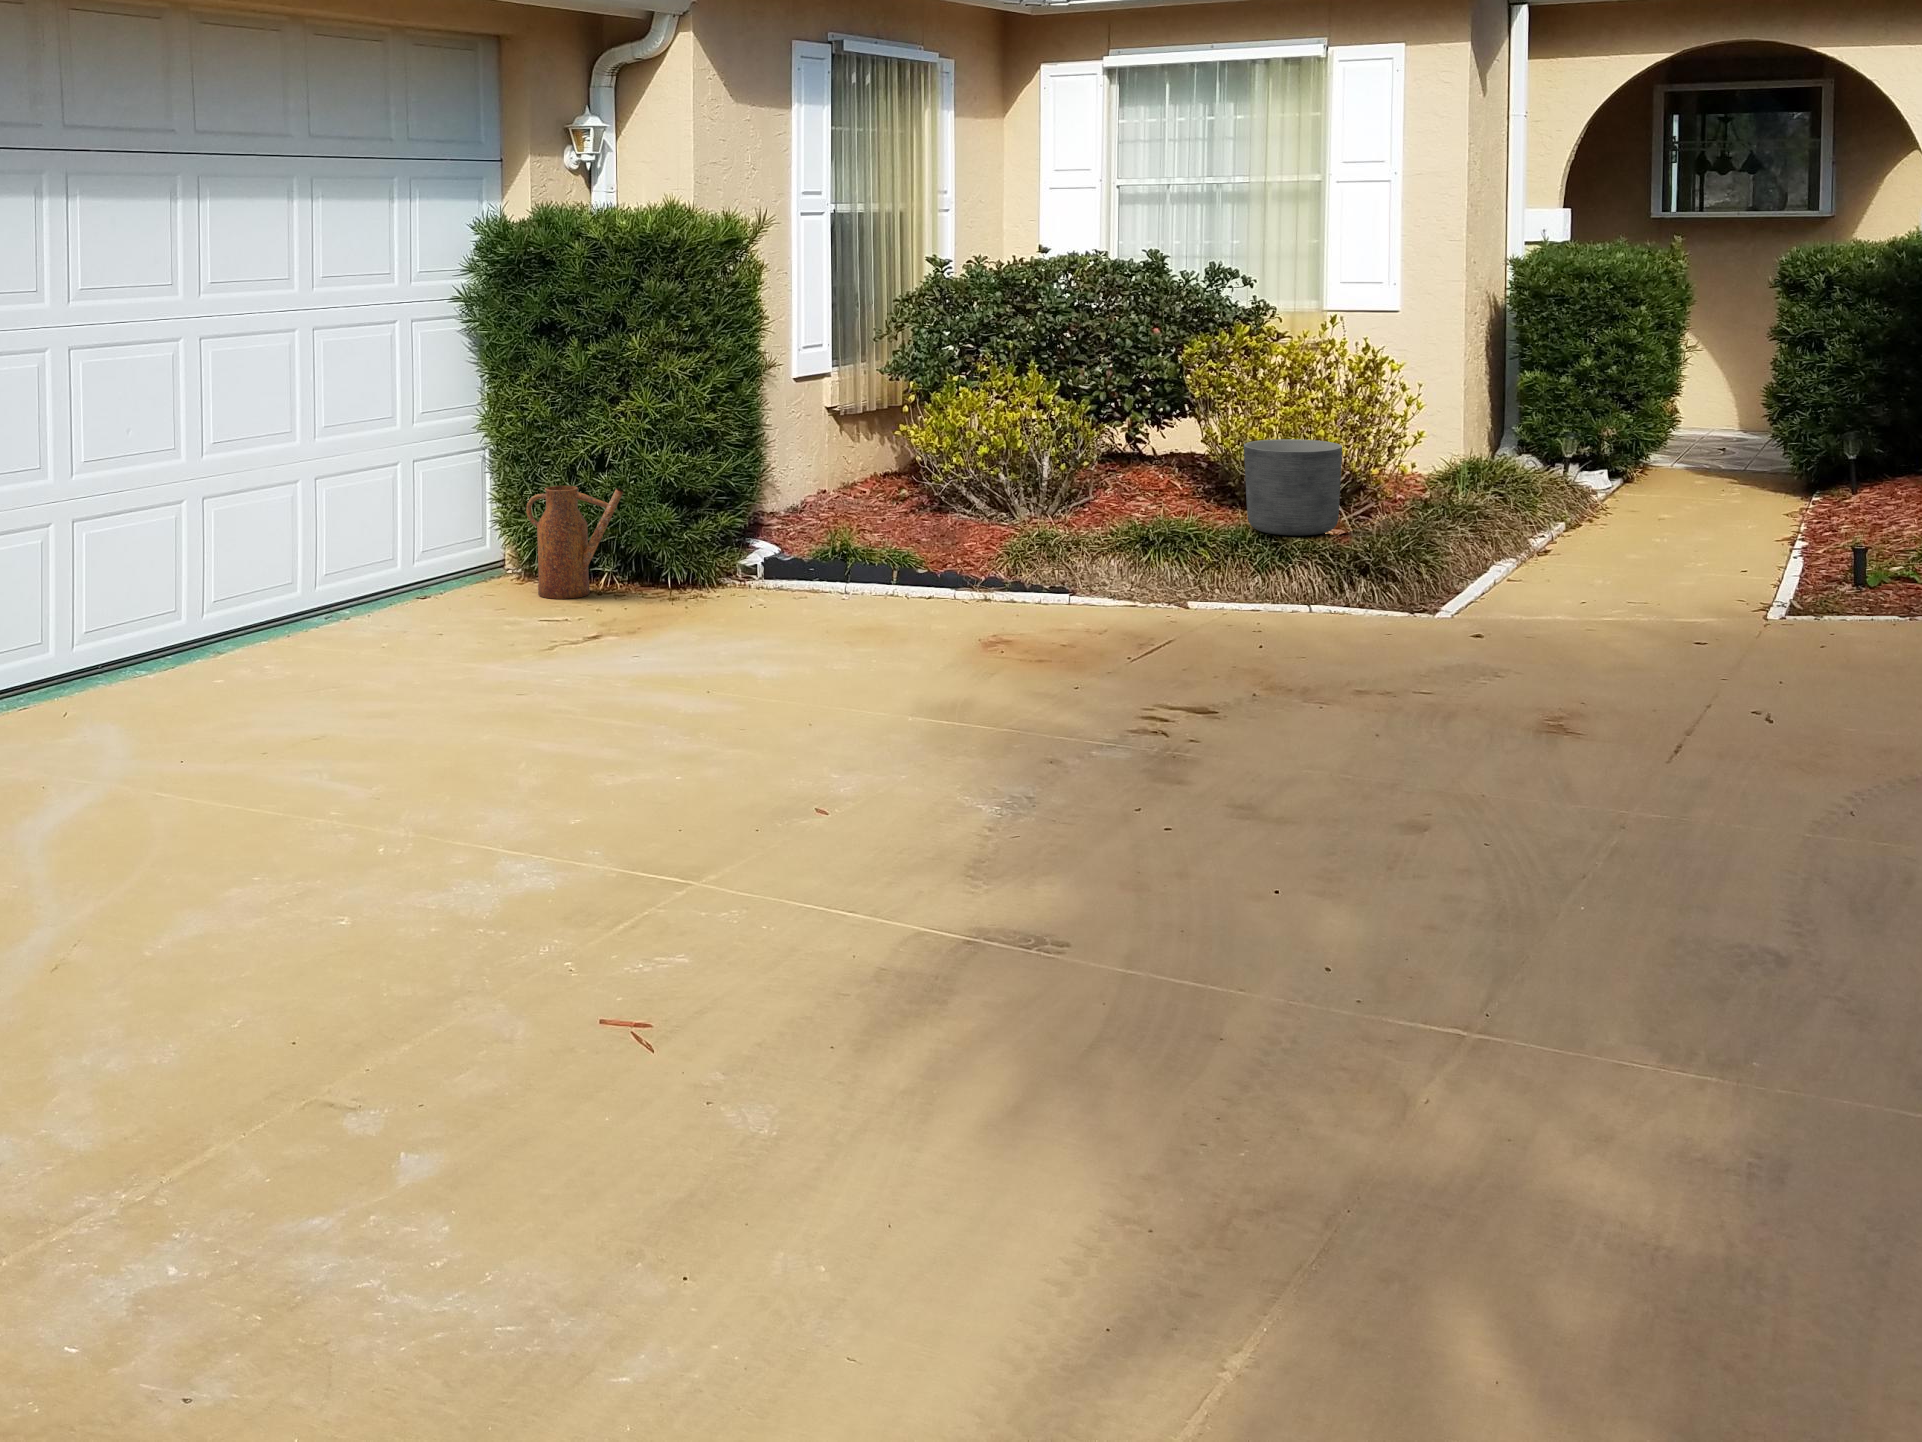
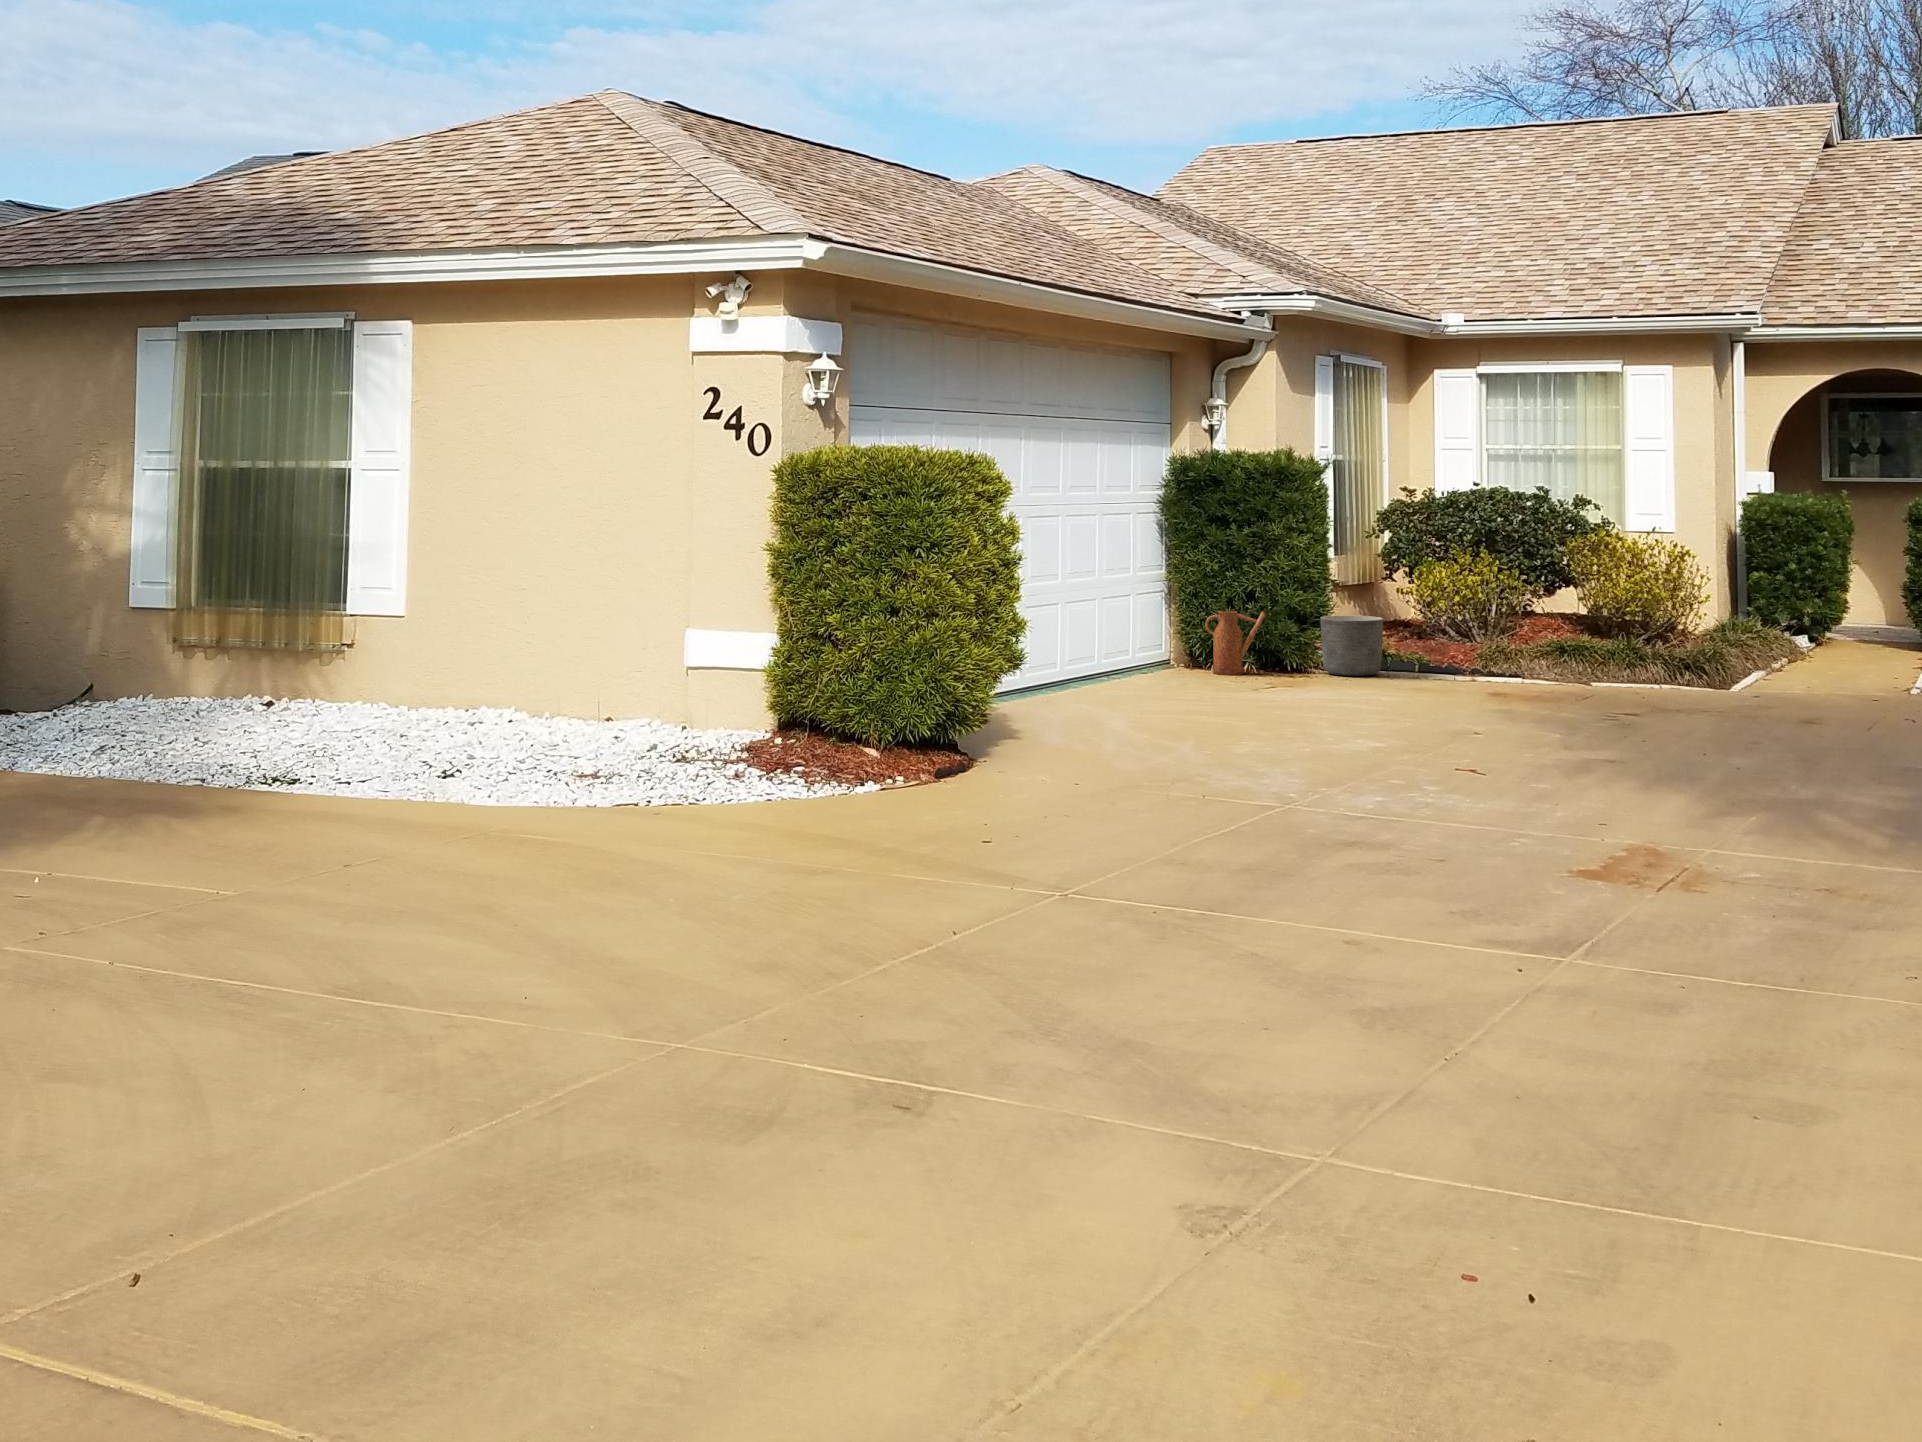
planter: present [1244,439,1342,536] -> present [1321,615,1383,676]

